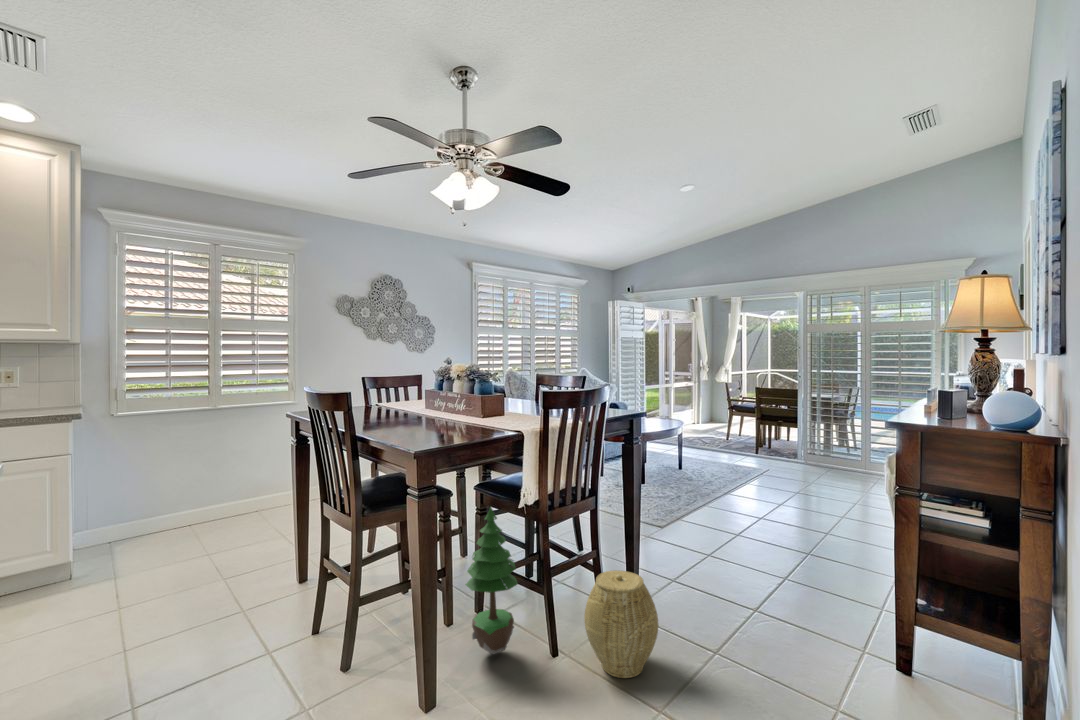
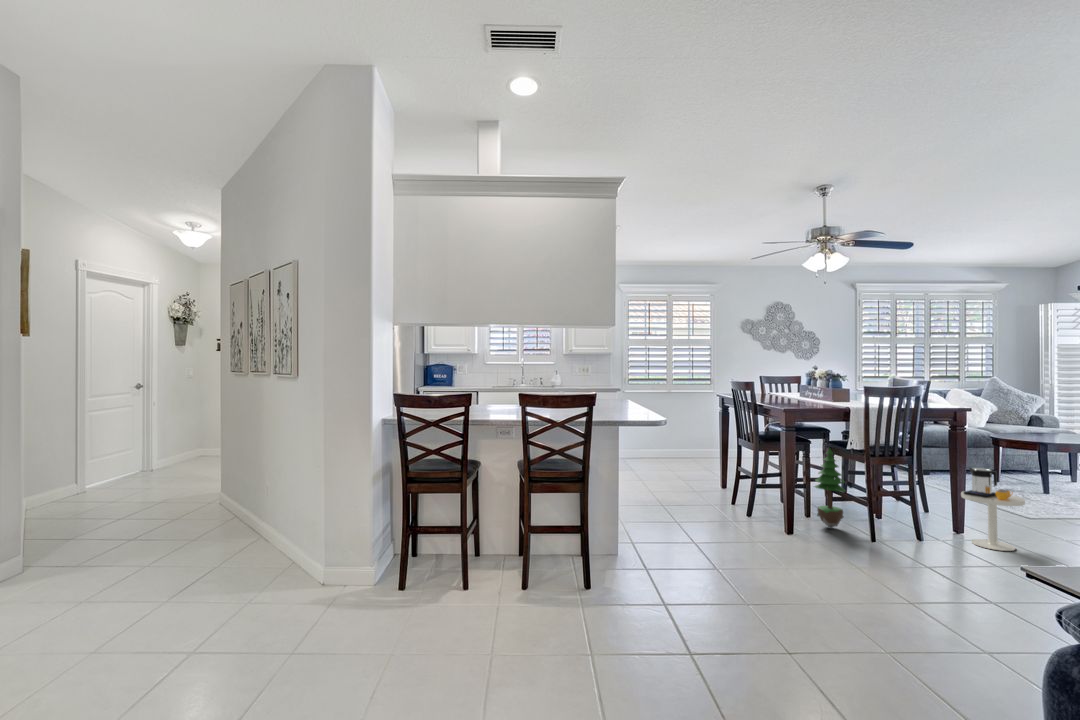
side table: none [653,499,724,620] -> present [961,468,1025,551]
woven basket: present [584,570,659,678] -> none [886,494,938,552]

